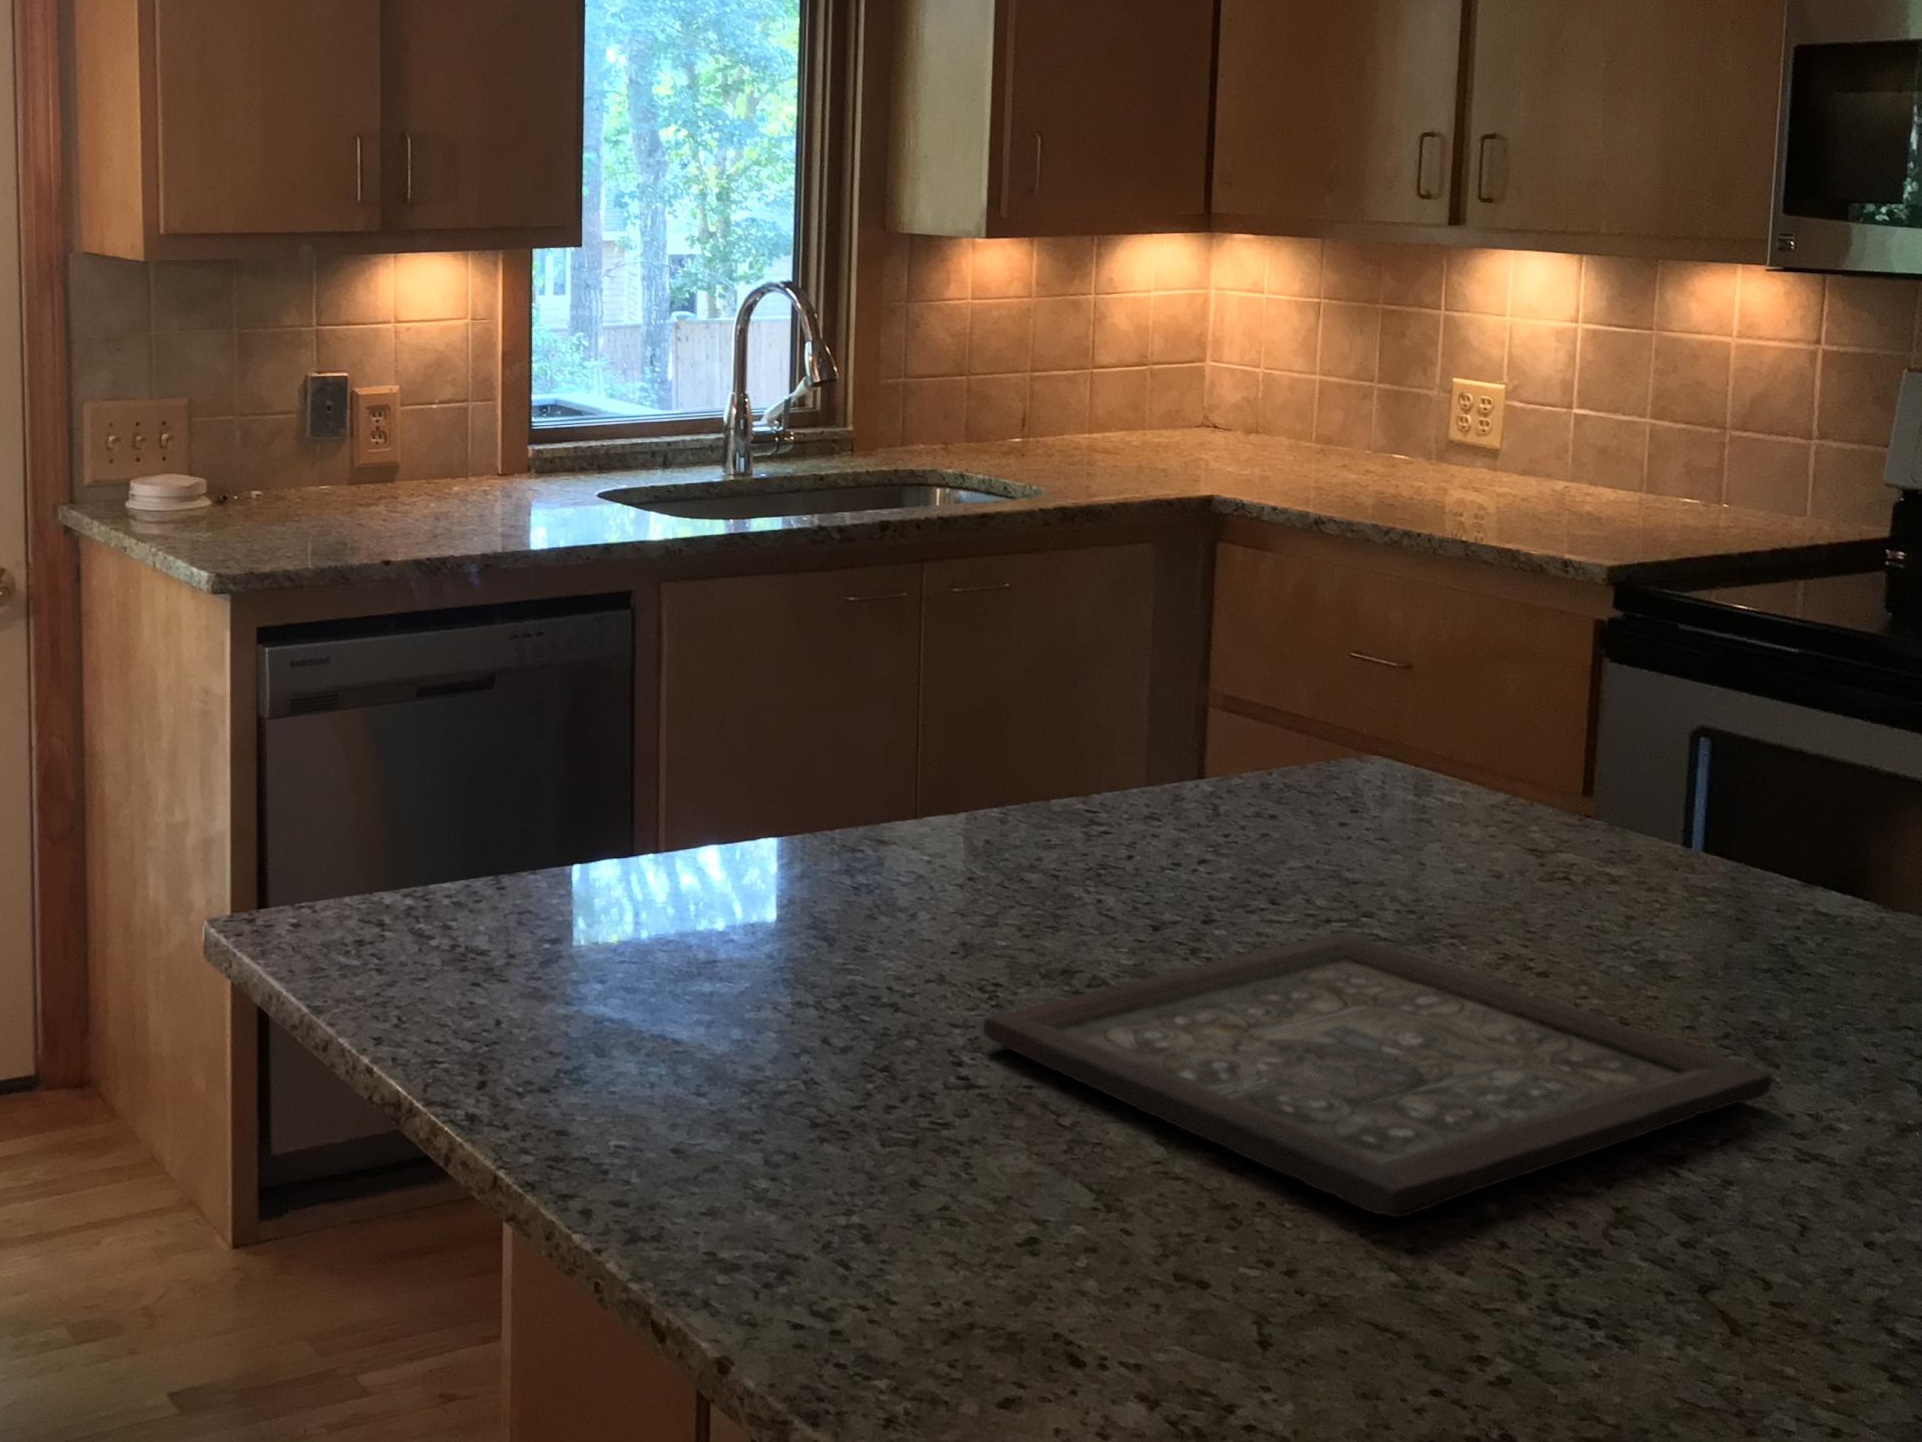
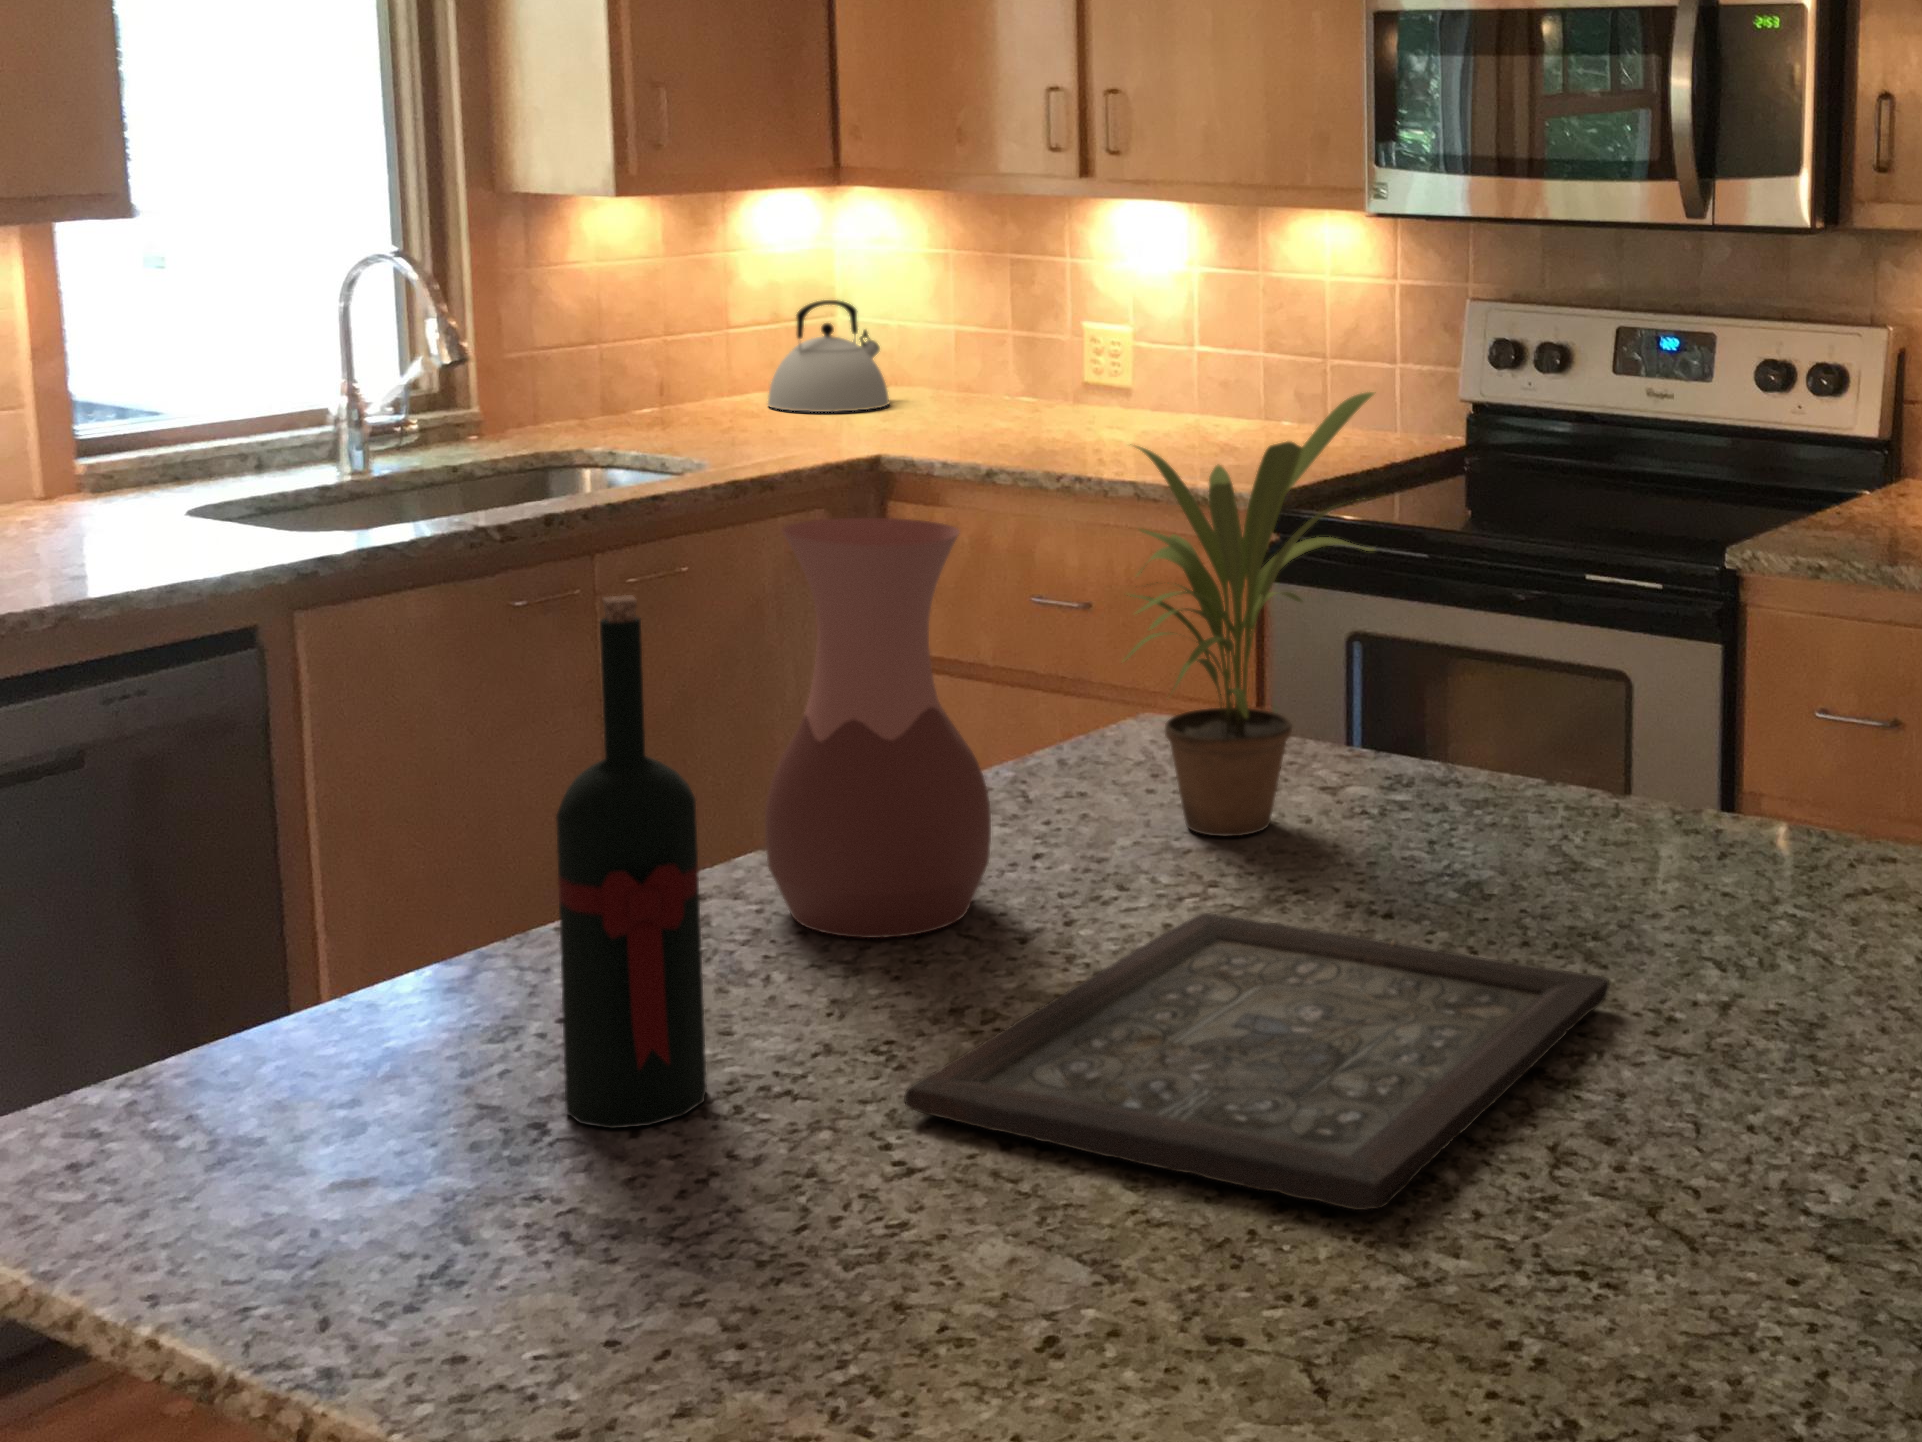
kettle: none [1117,342,1238,451] -> present [768,300,889,412]
potted plant: none [1308,431,1623,877] -> present [1124,392,1380,836]
vase: none [938,513,1144,905] -> present [765,518,991,938]
wine bottle: none [711,547,833,1004] -> present [556,595,707,1128]

